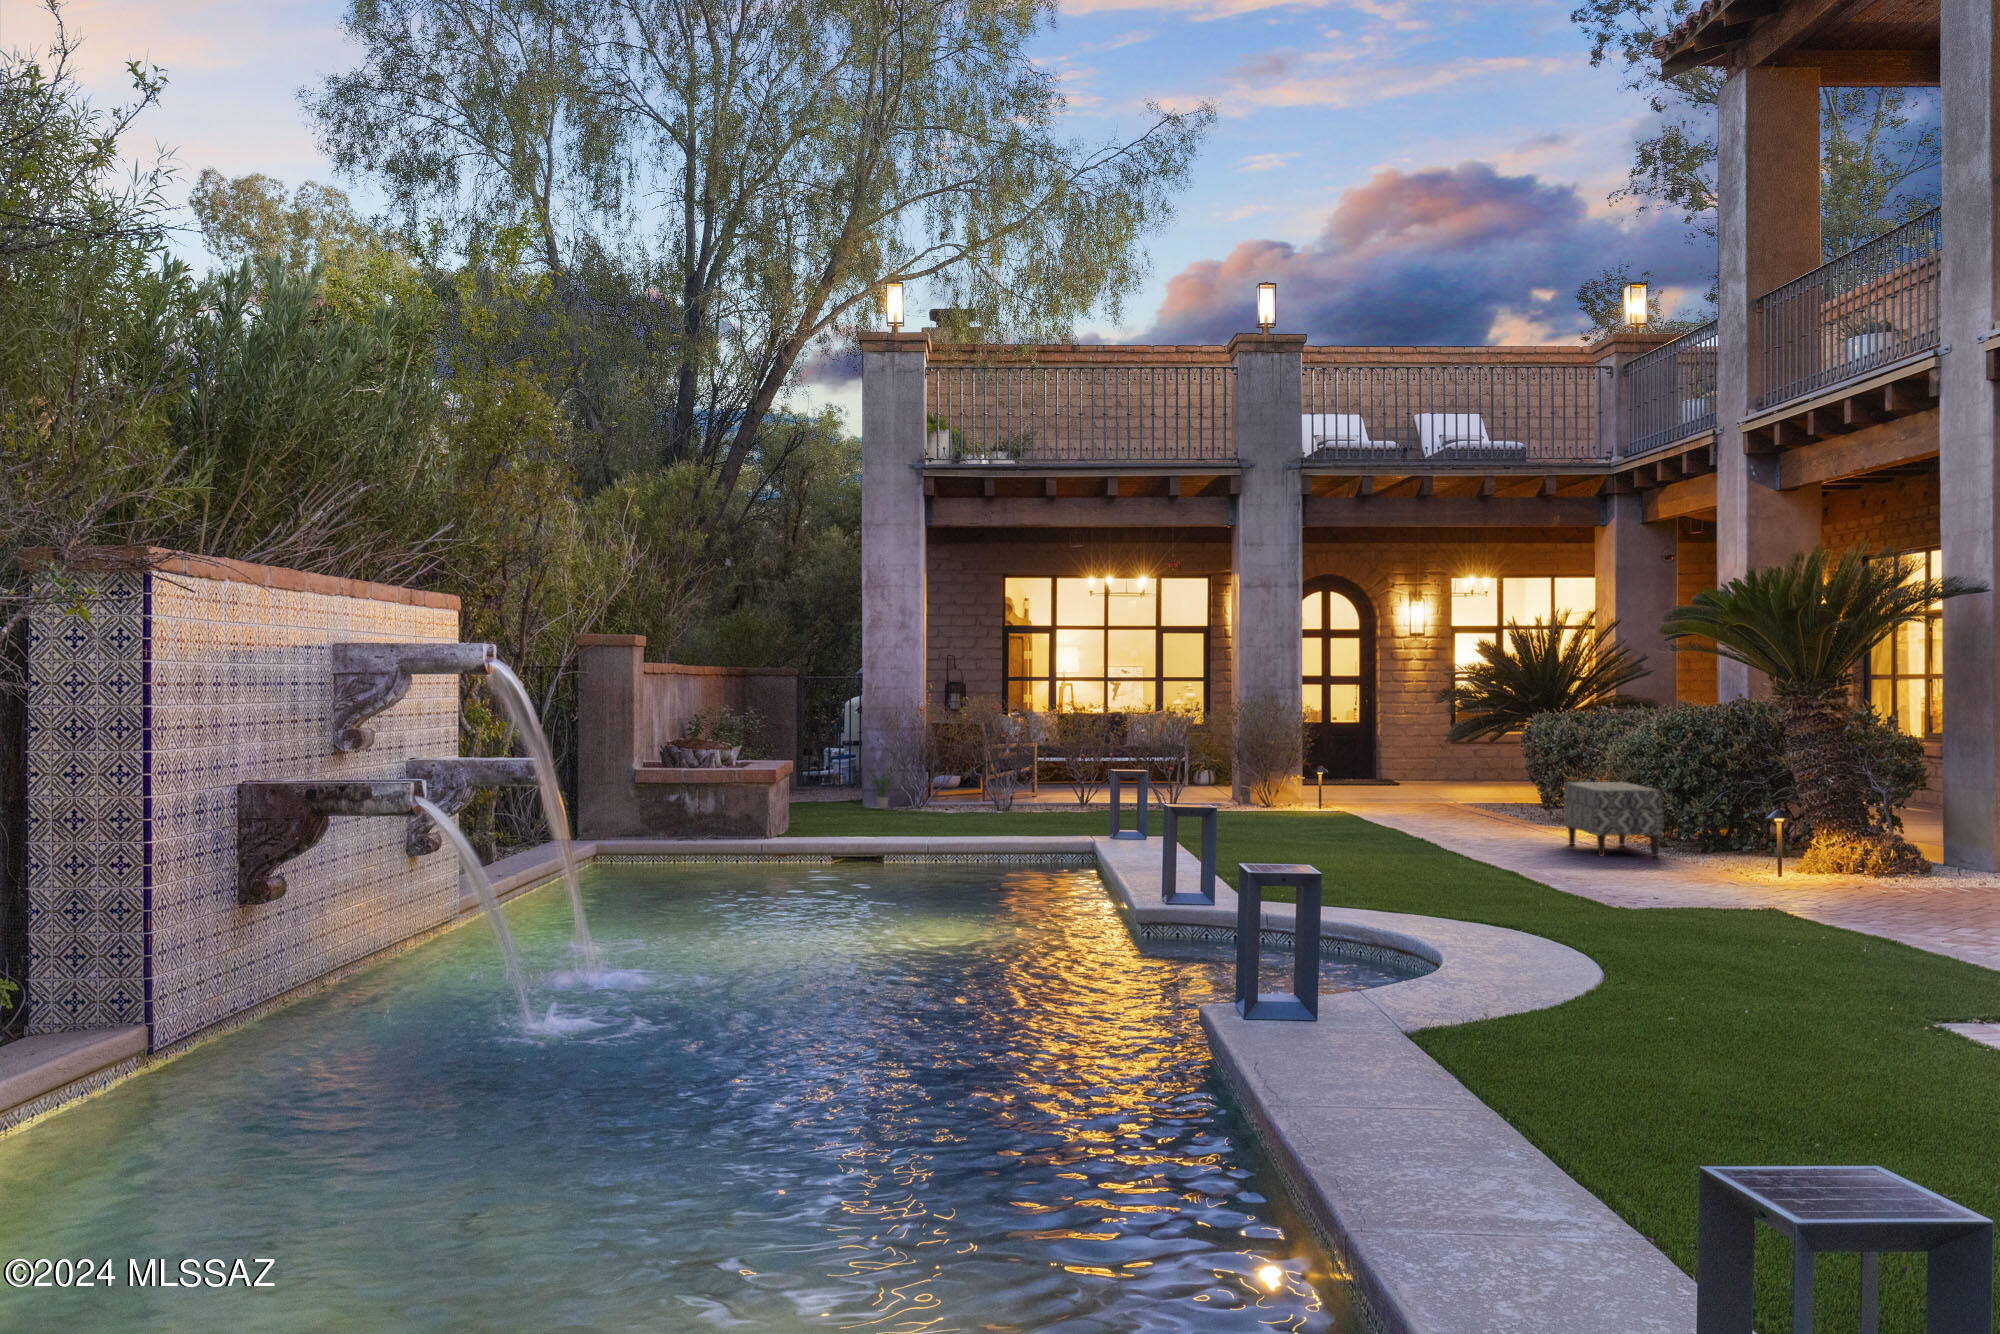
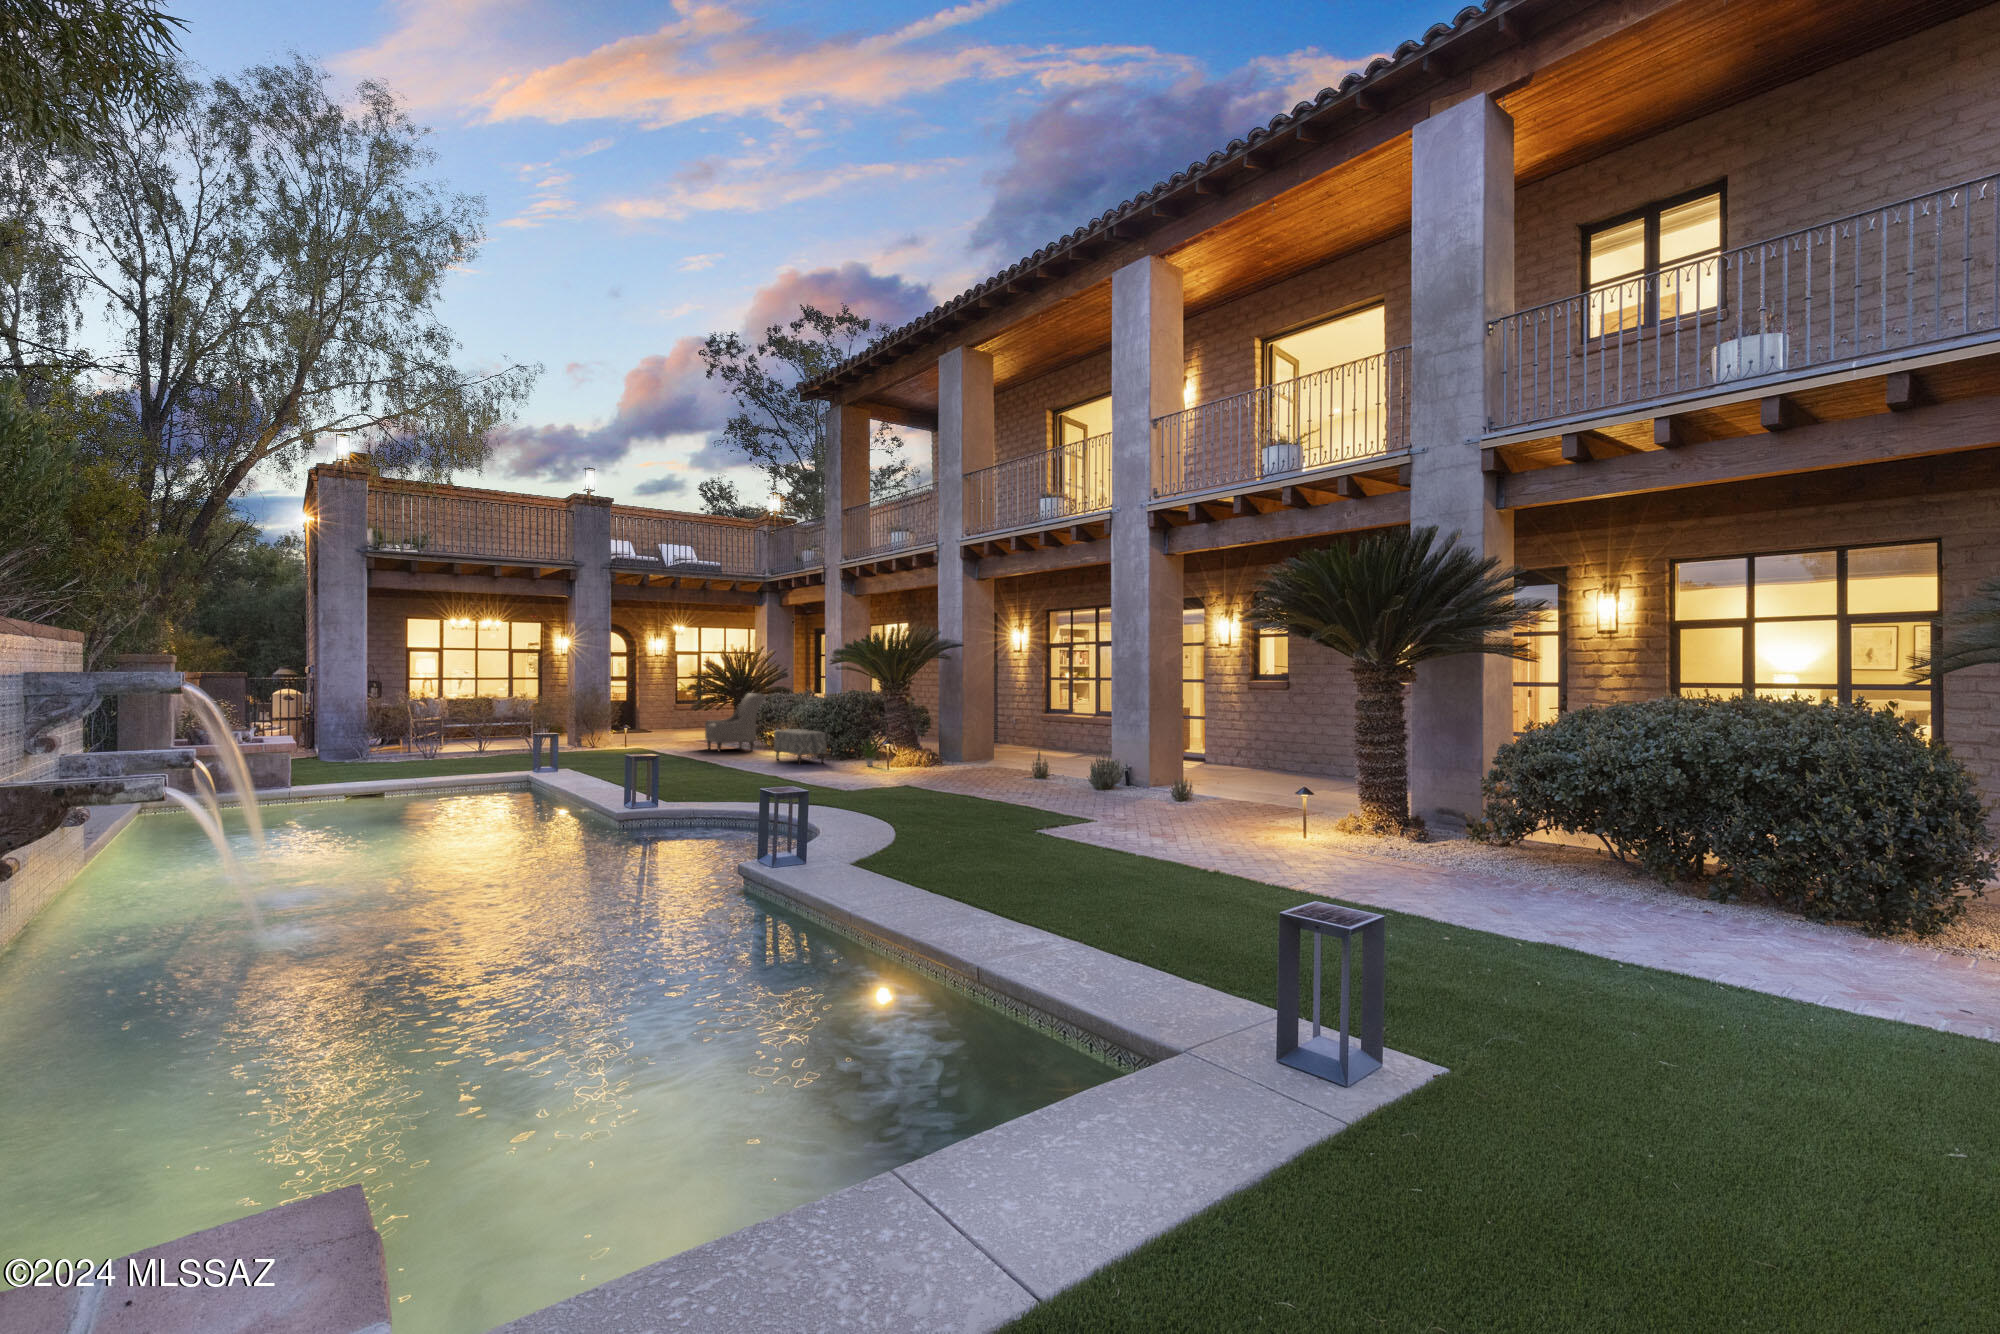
chair: none [1461,707,1574,826] -> present [705,693,764,752]
potted plant: present [870,766,897,809] -> present [860,741,877,766]

